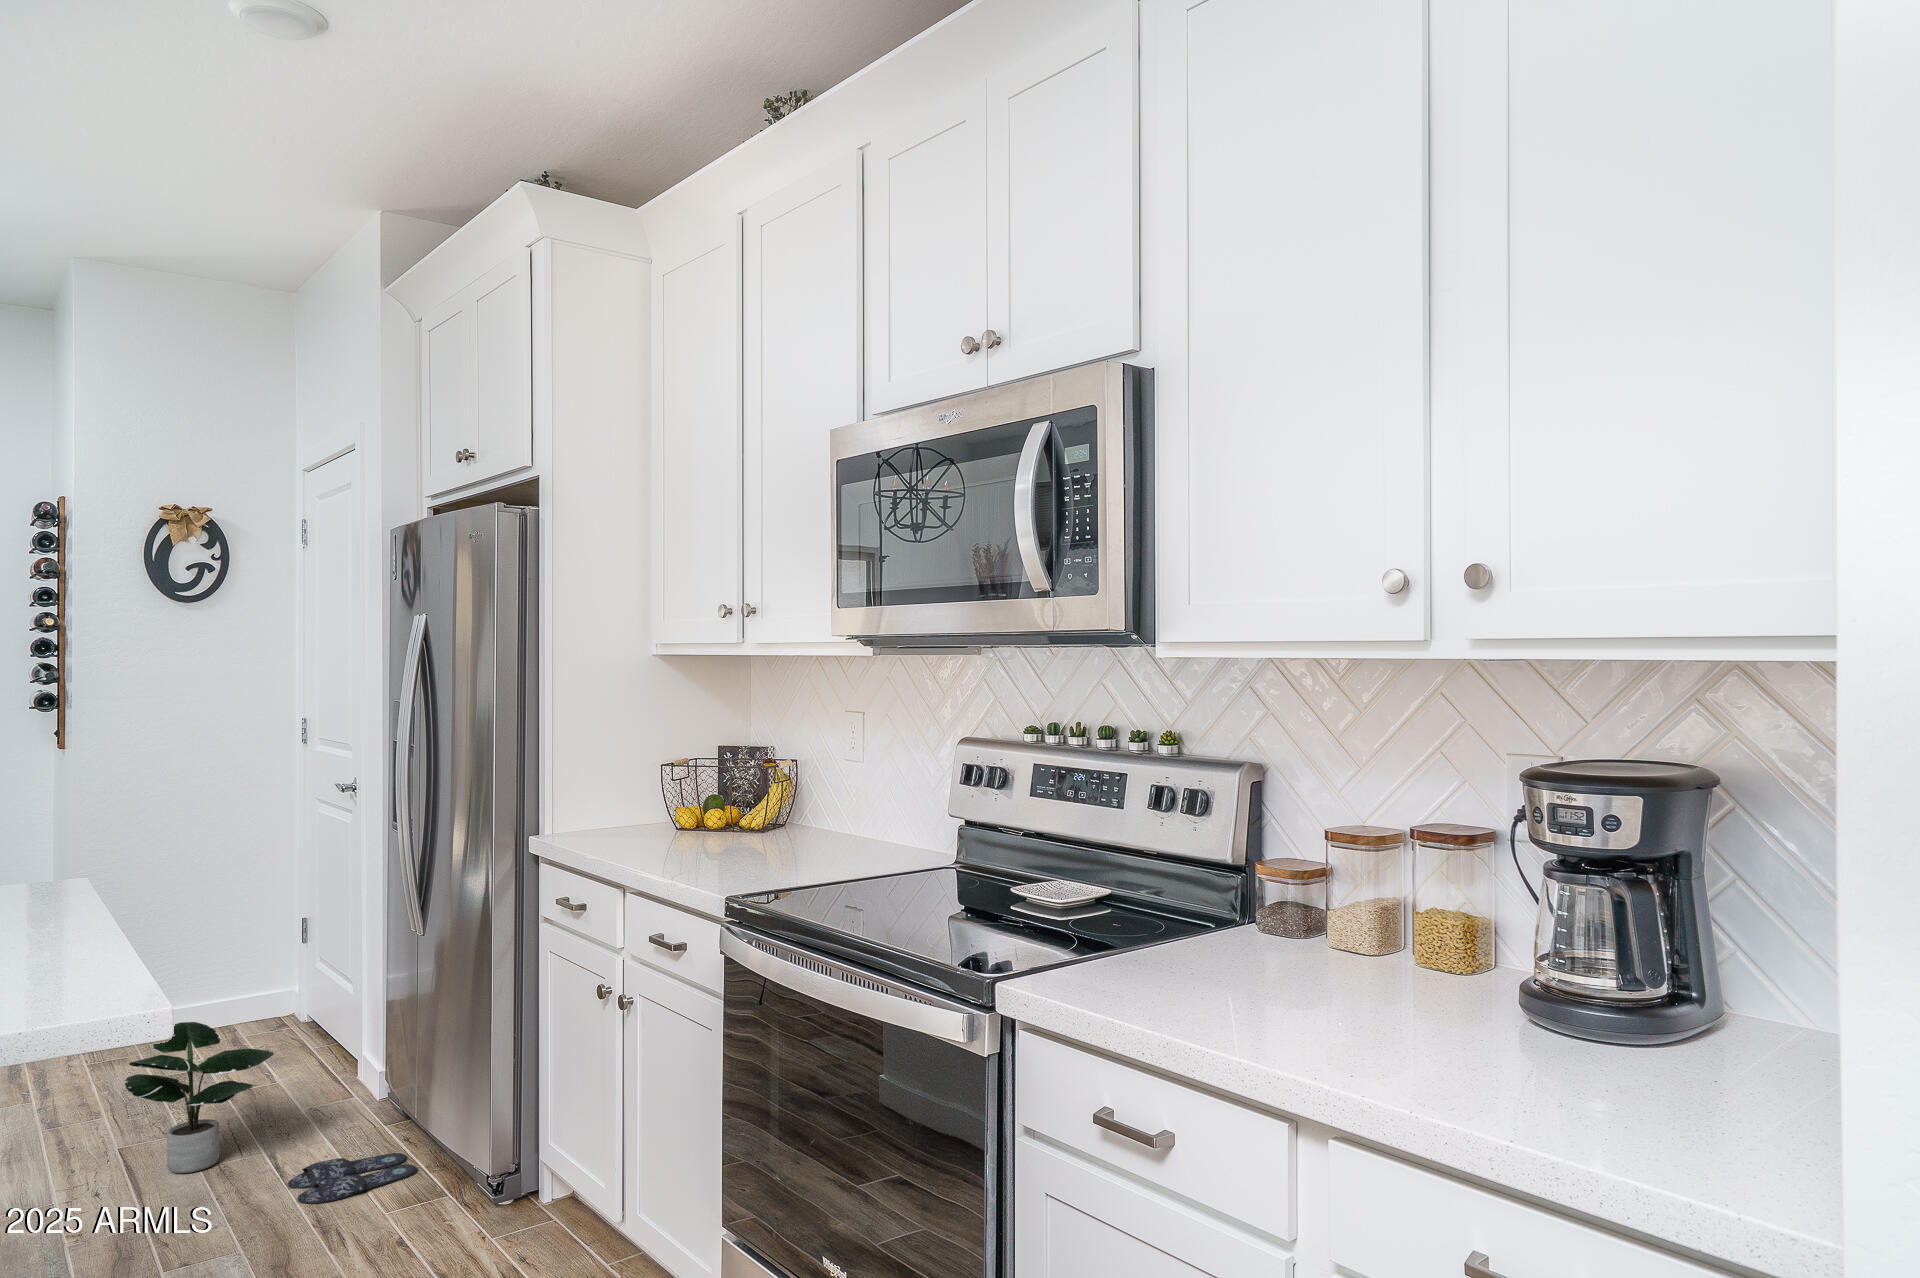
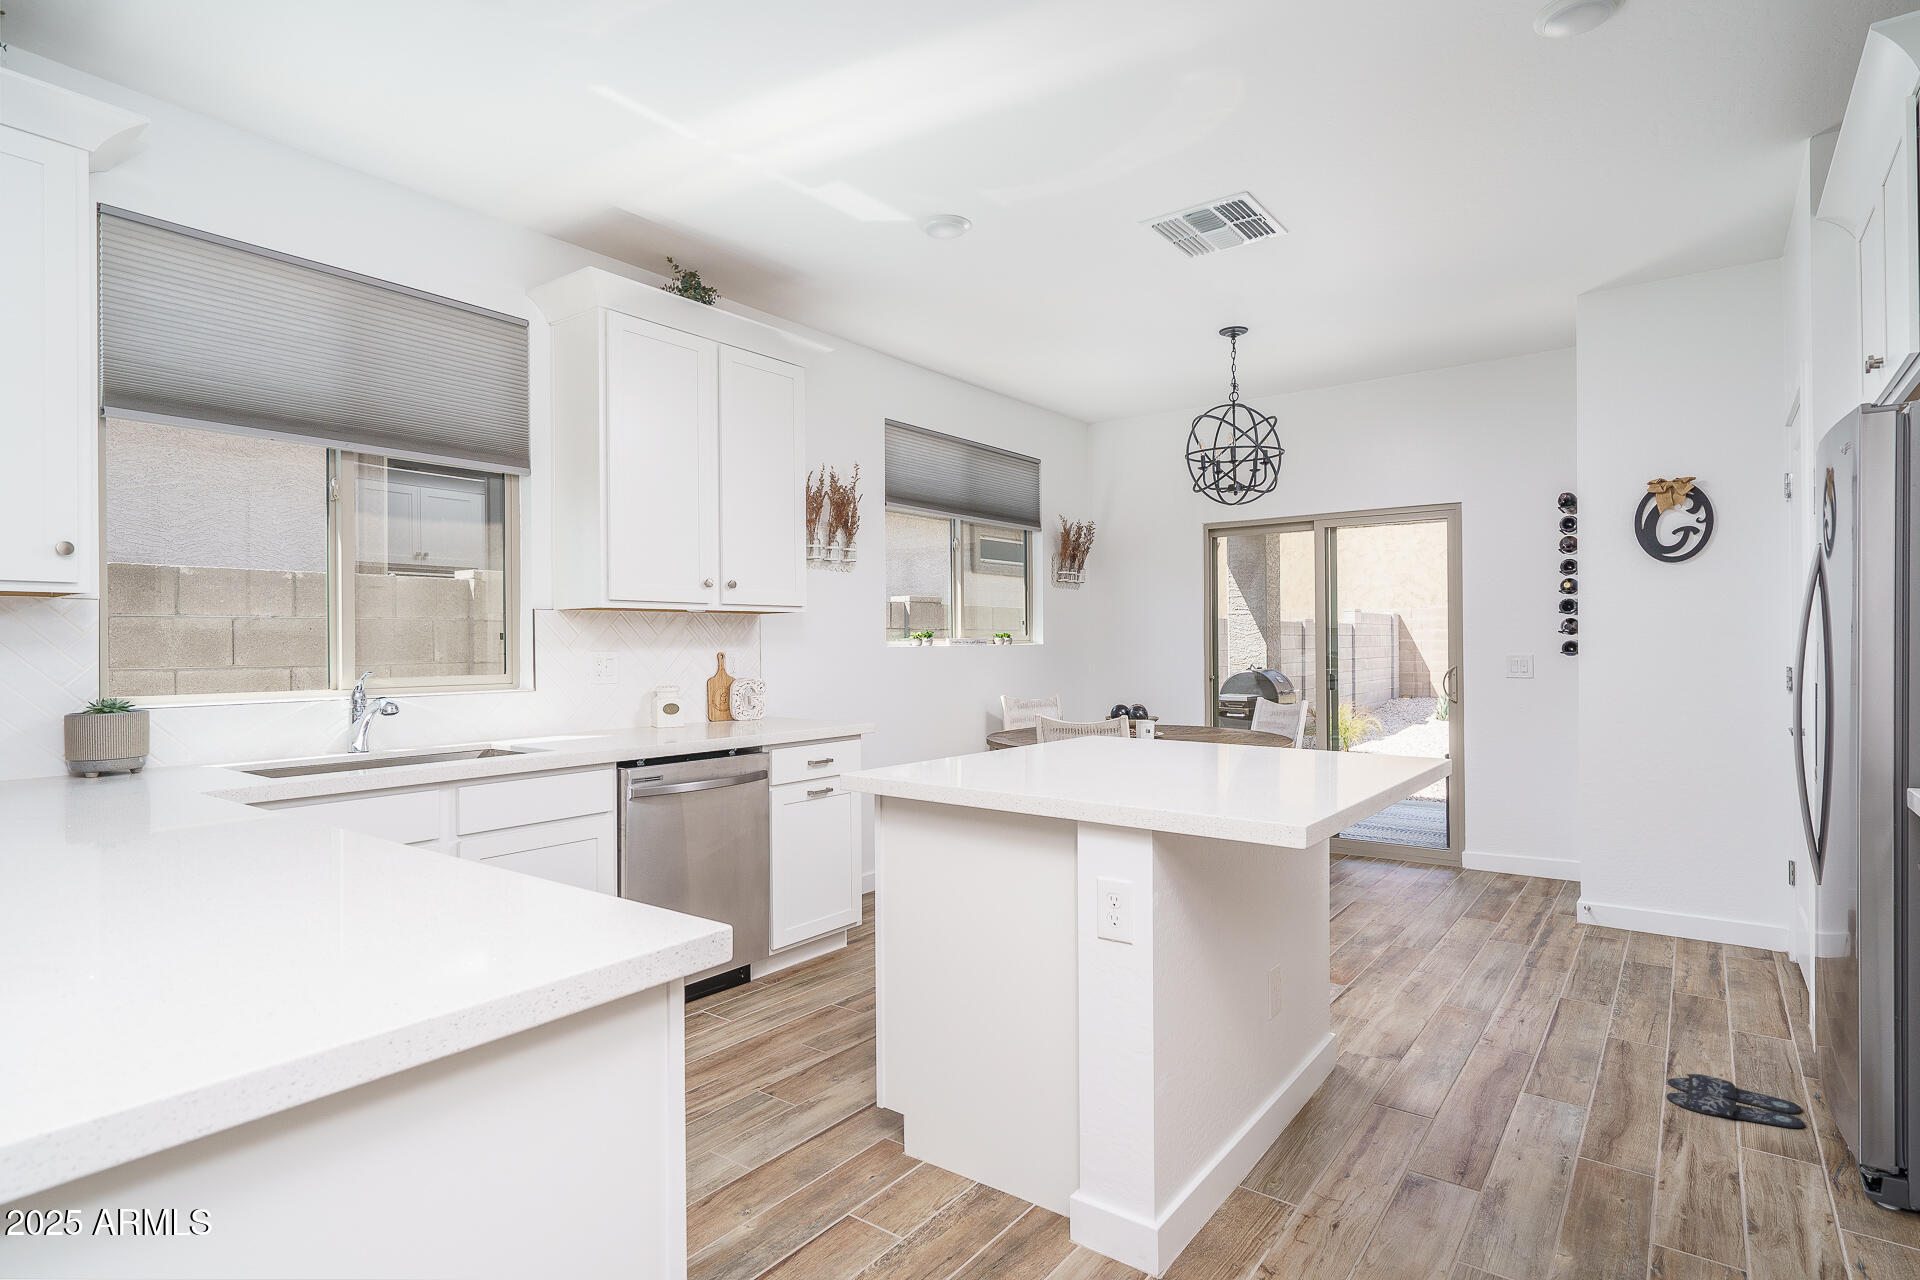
potted plant: present [124,1022,274,1173] -> none [1547,911,1677,1040]

